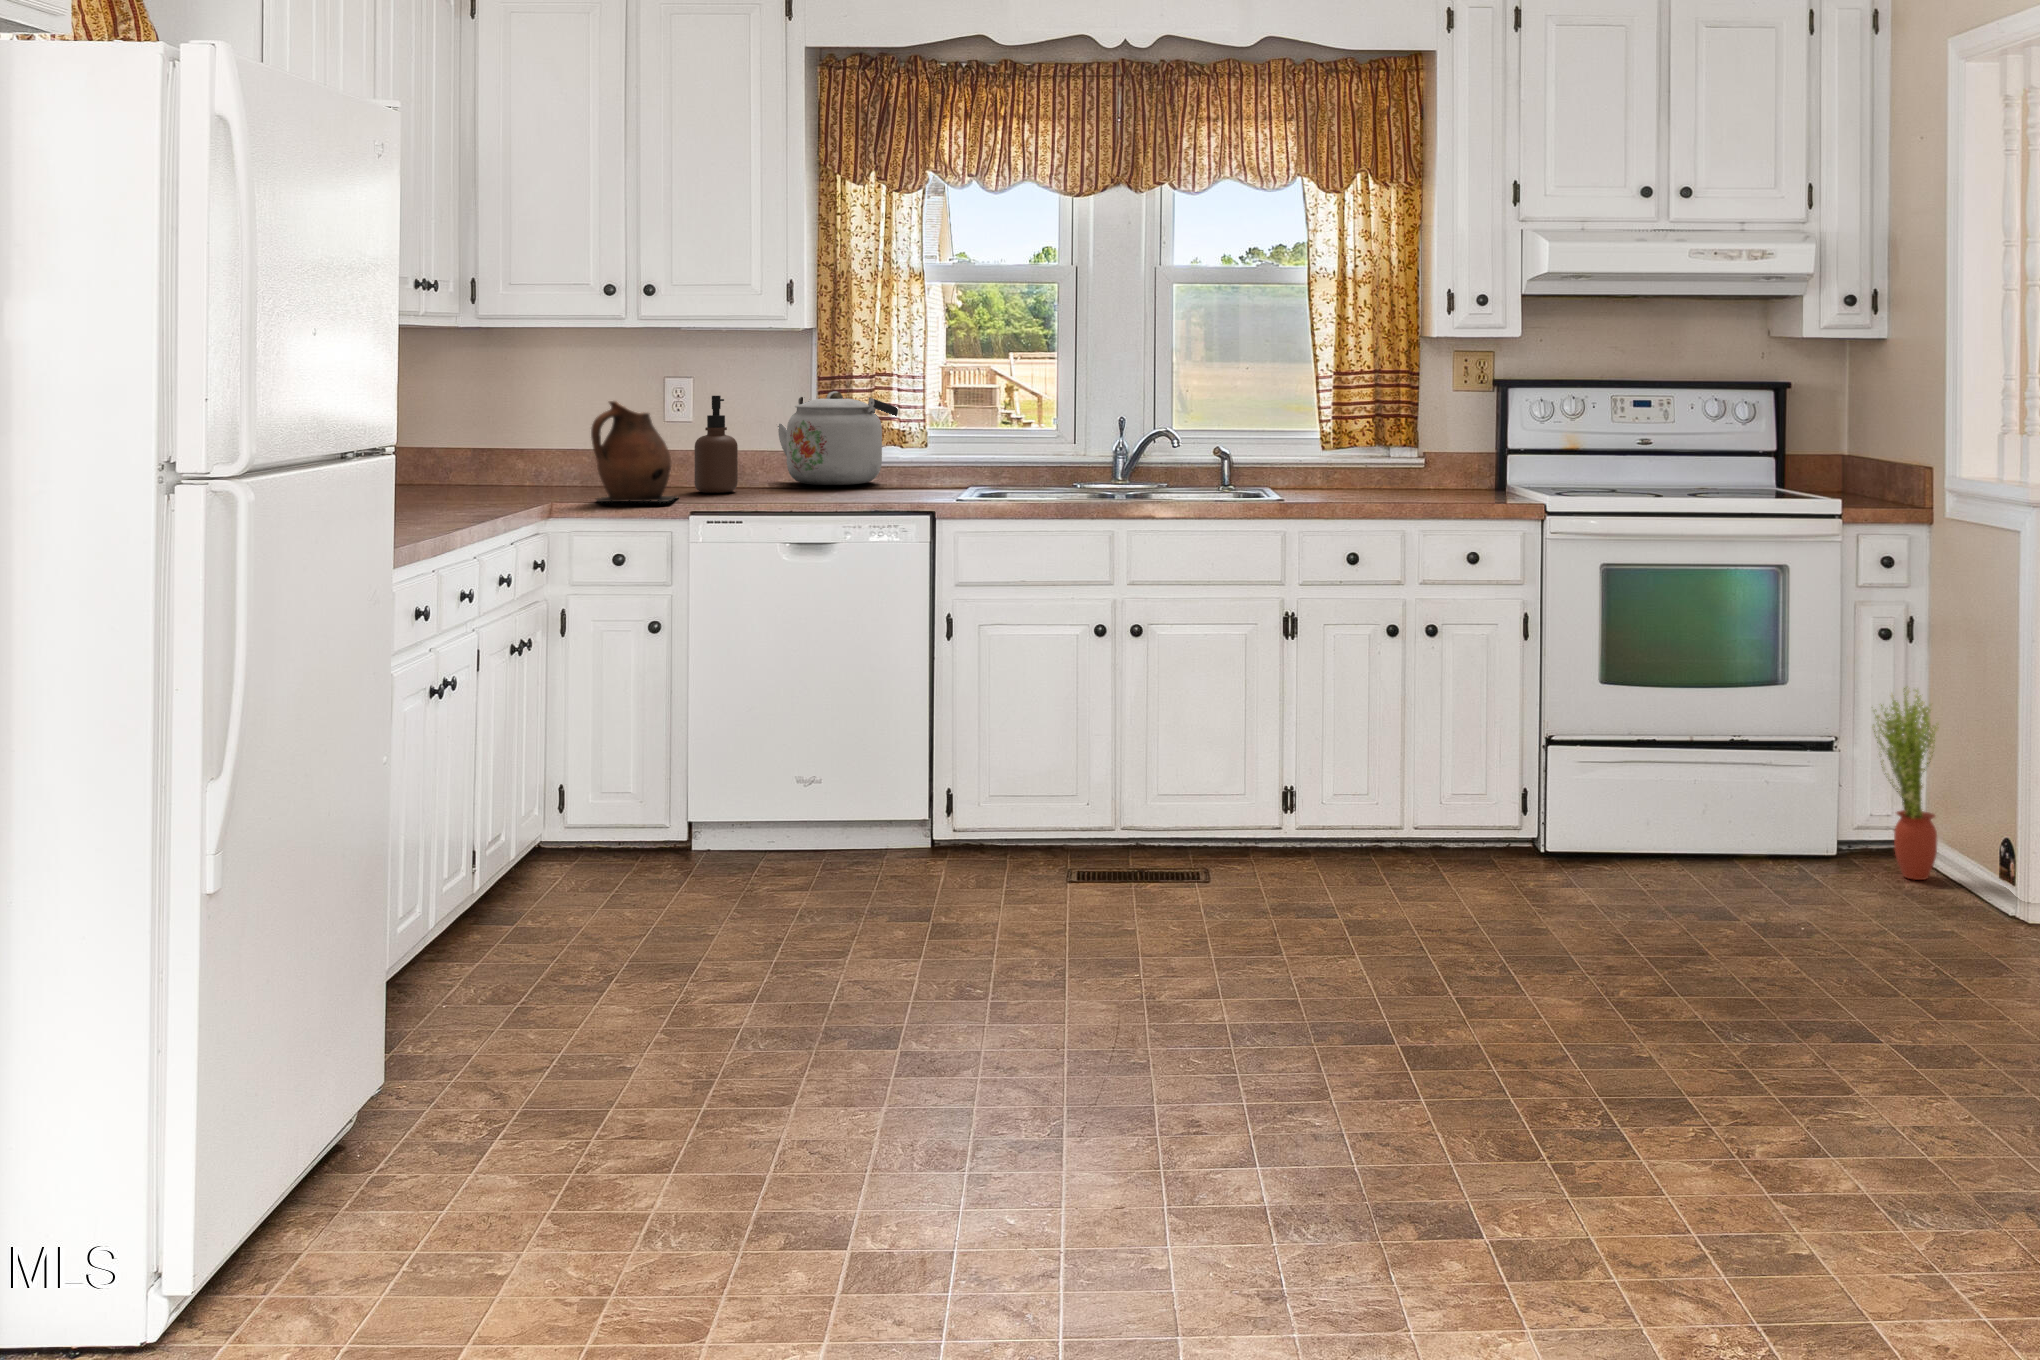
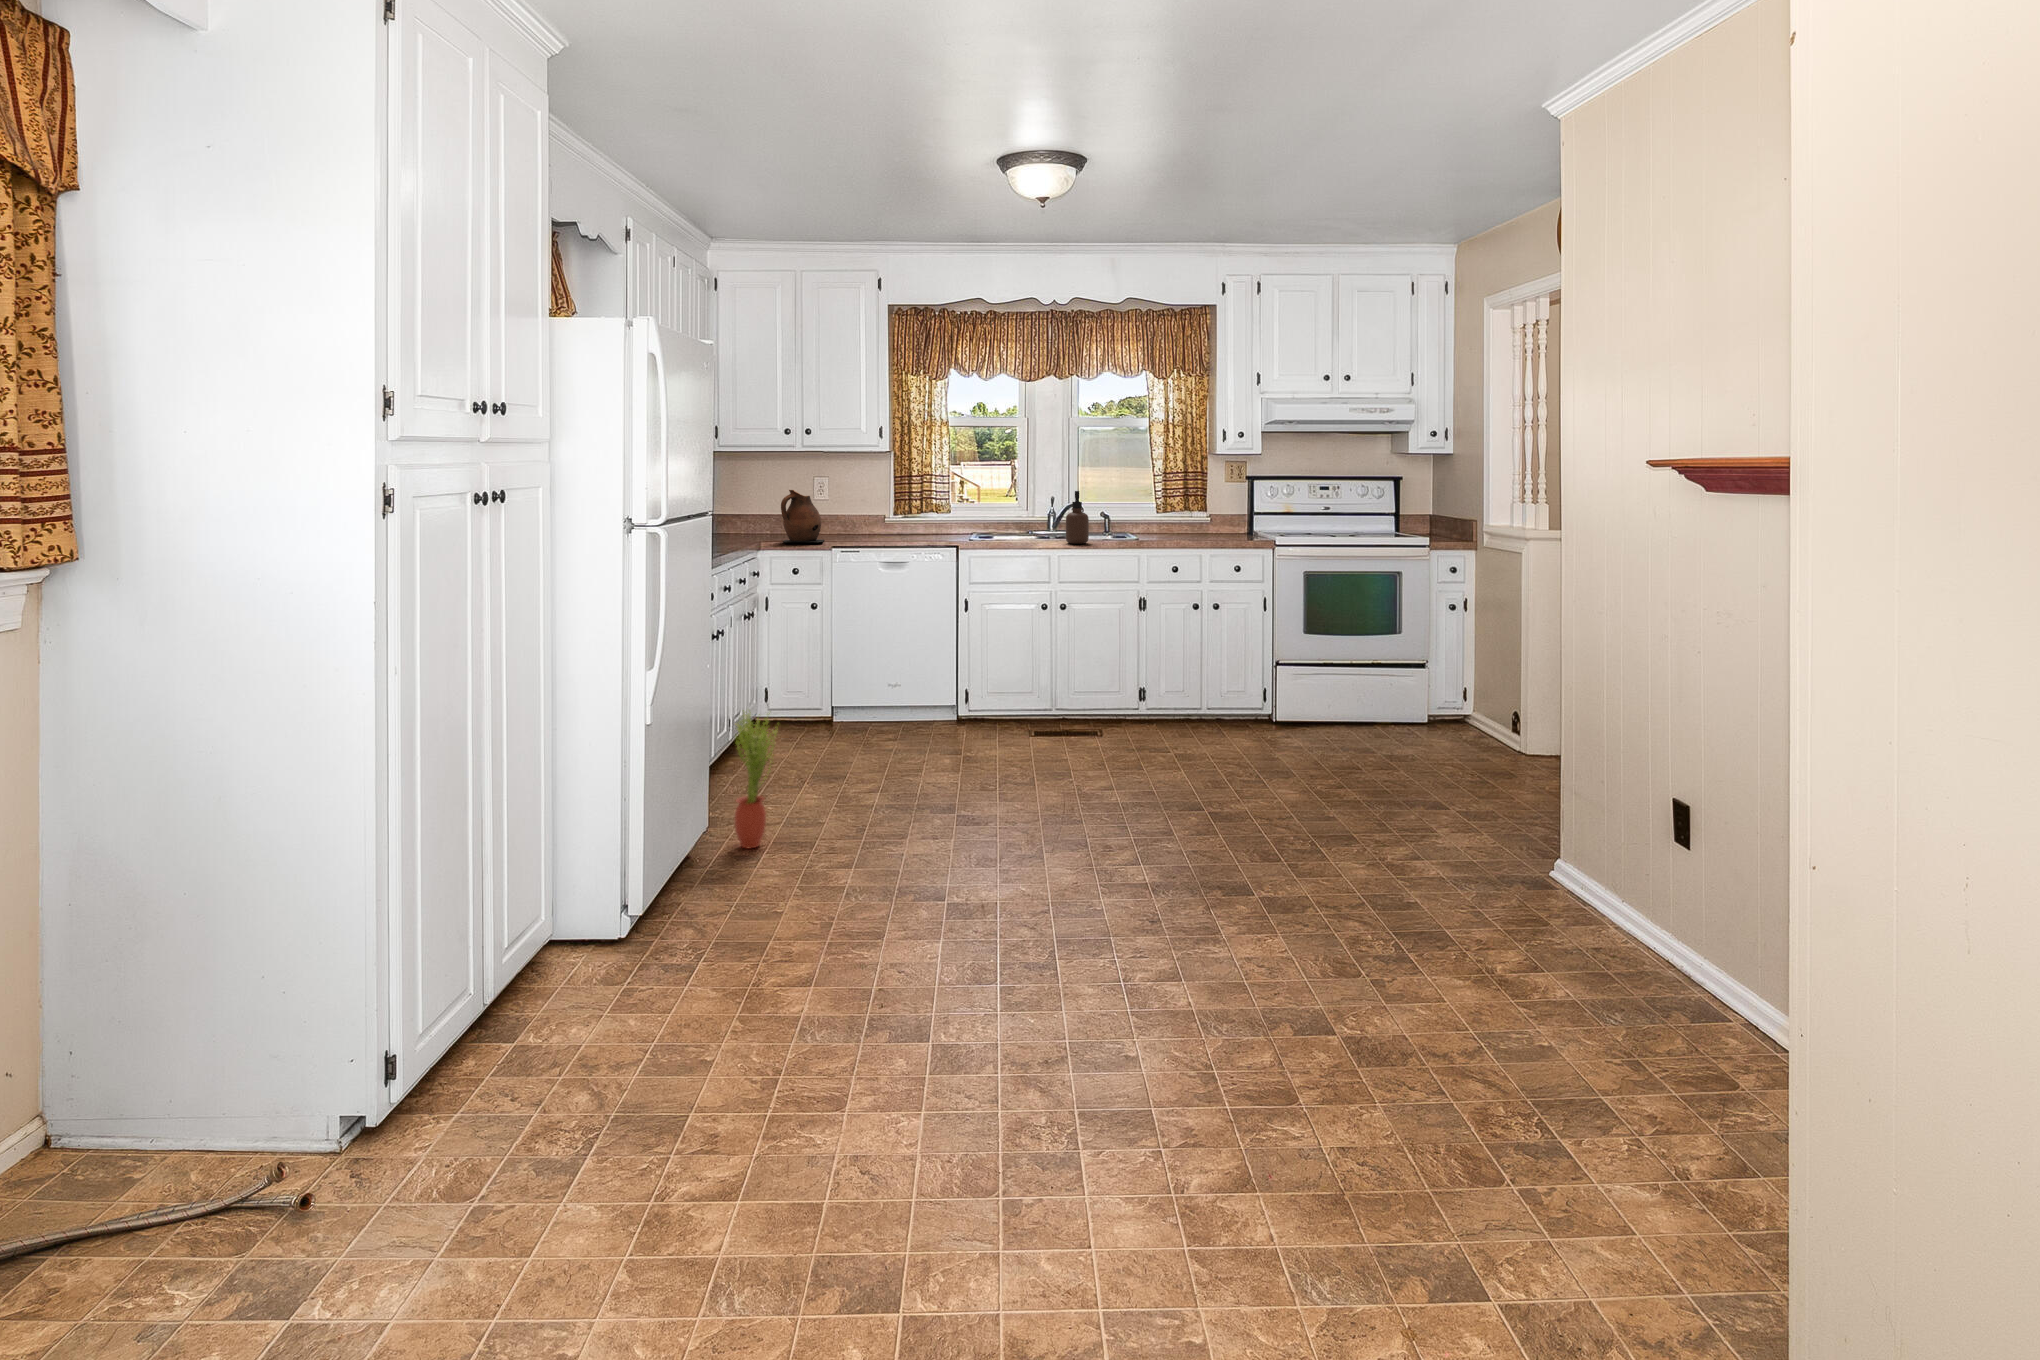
kettle: present [778,391,898,485] -> none [869,484,934,533]
soap dispenser: present [695,396,738,493] -> present [1066,491,1089,544]
potted plant: present [1872,688,1938,880] -> present [735,713,777,848]

